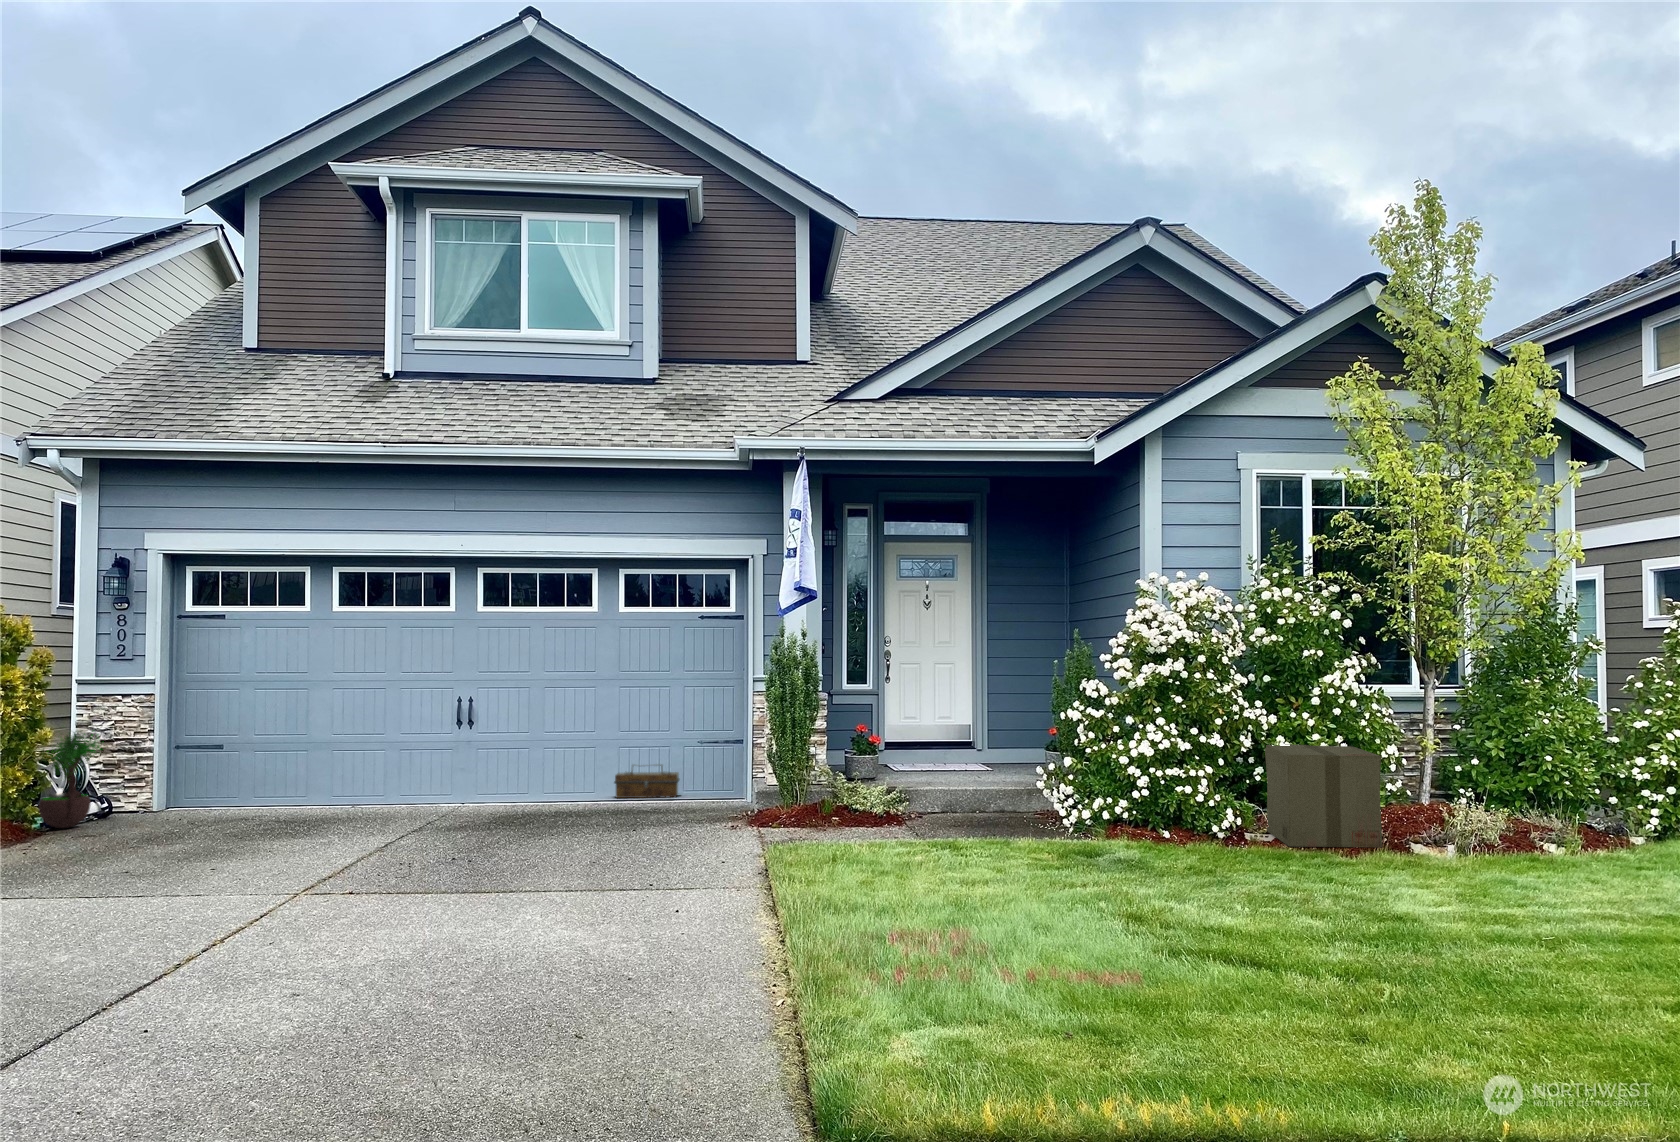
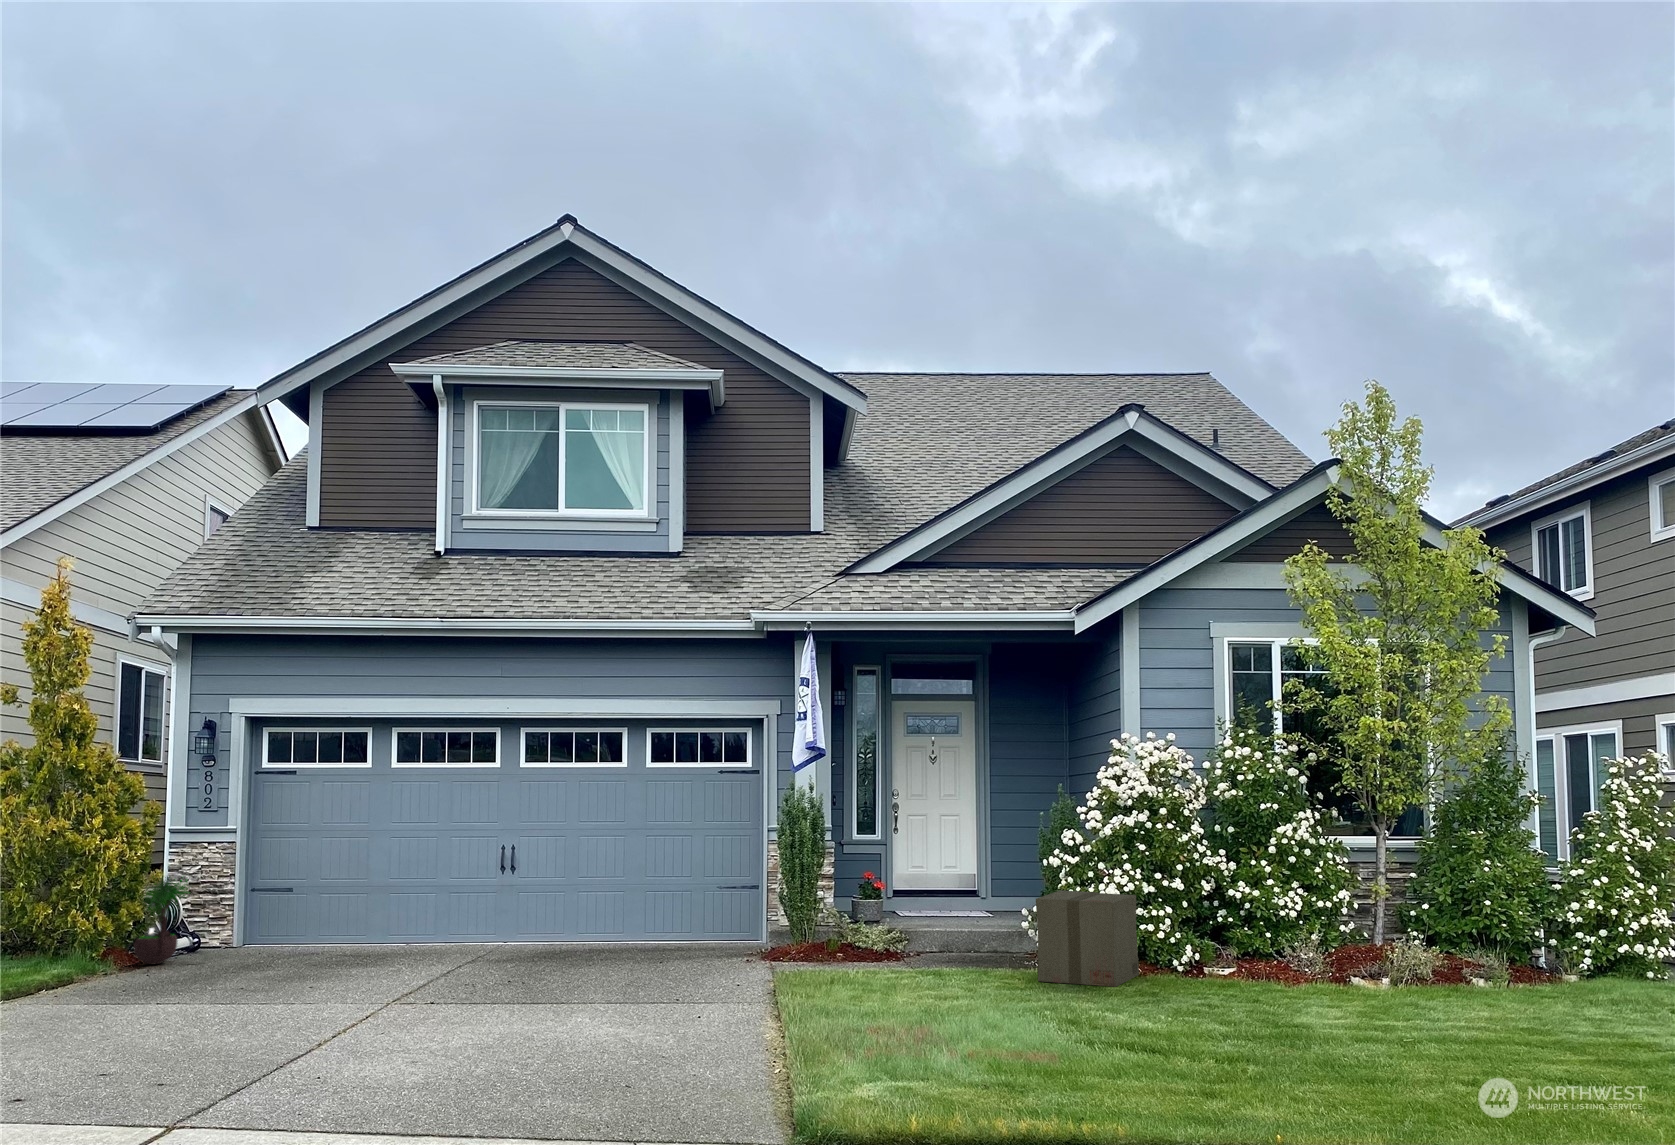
cardboard box: present [1265,744,1382,847] -> present [1036,890,1139,987]
toolbox: present [614,765,680,798] -> none [642,909,703,940]

